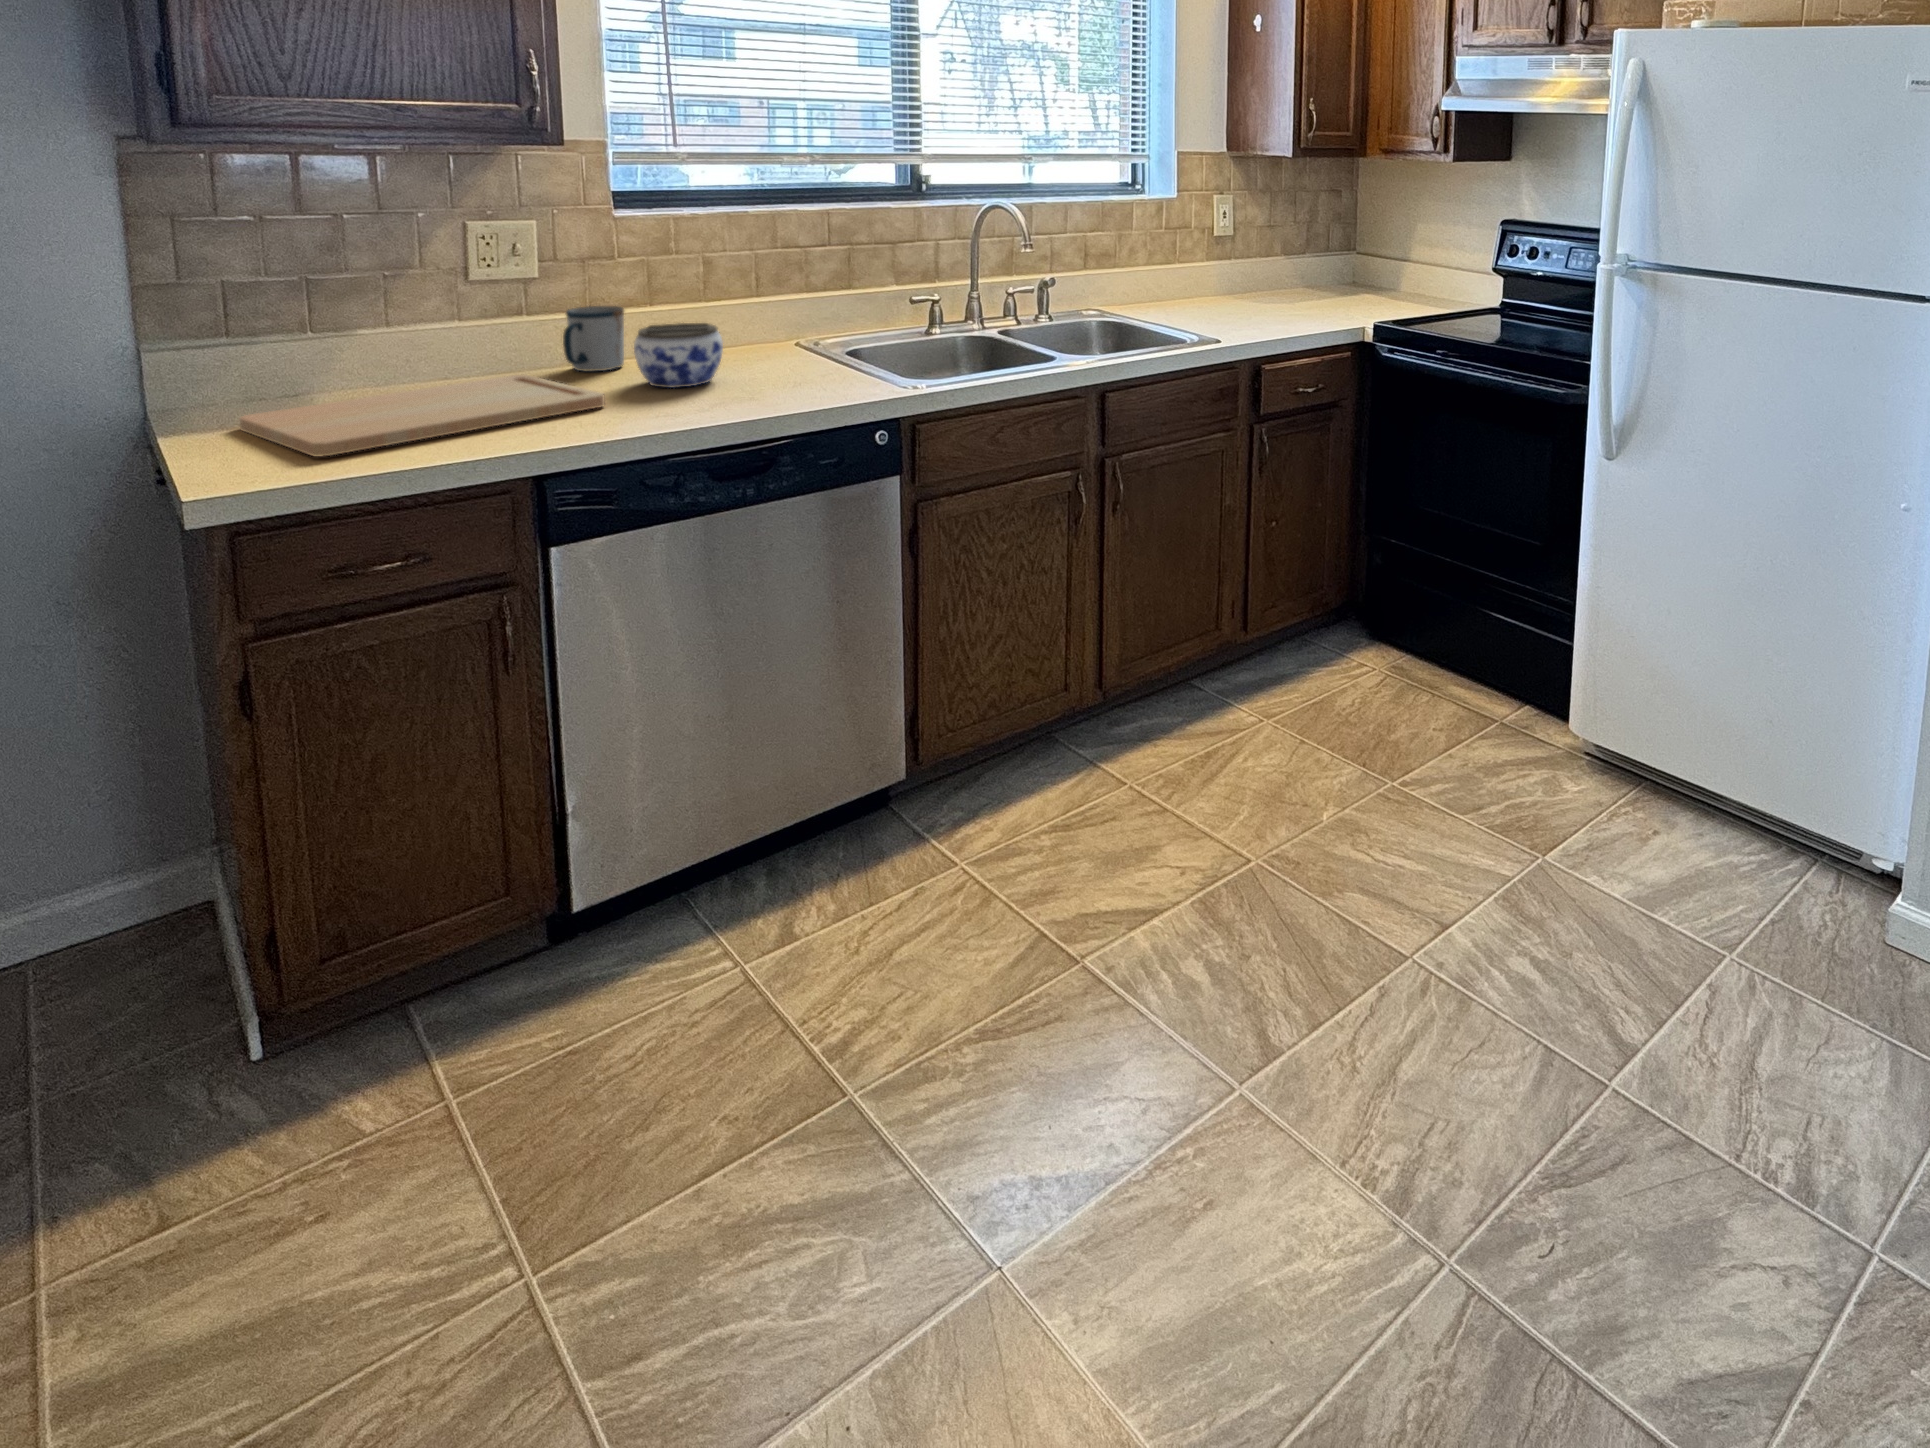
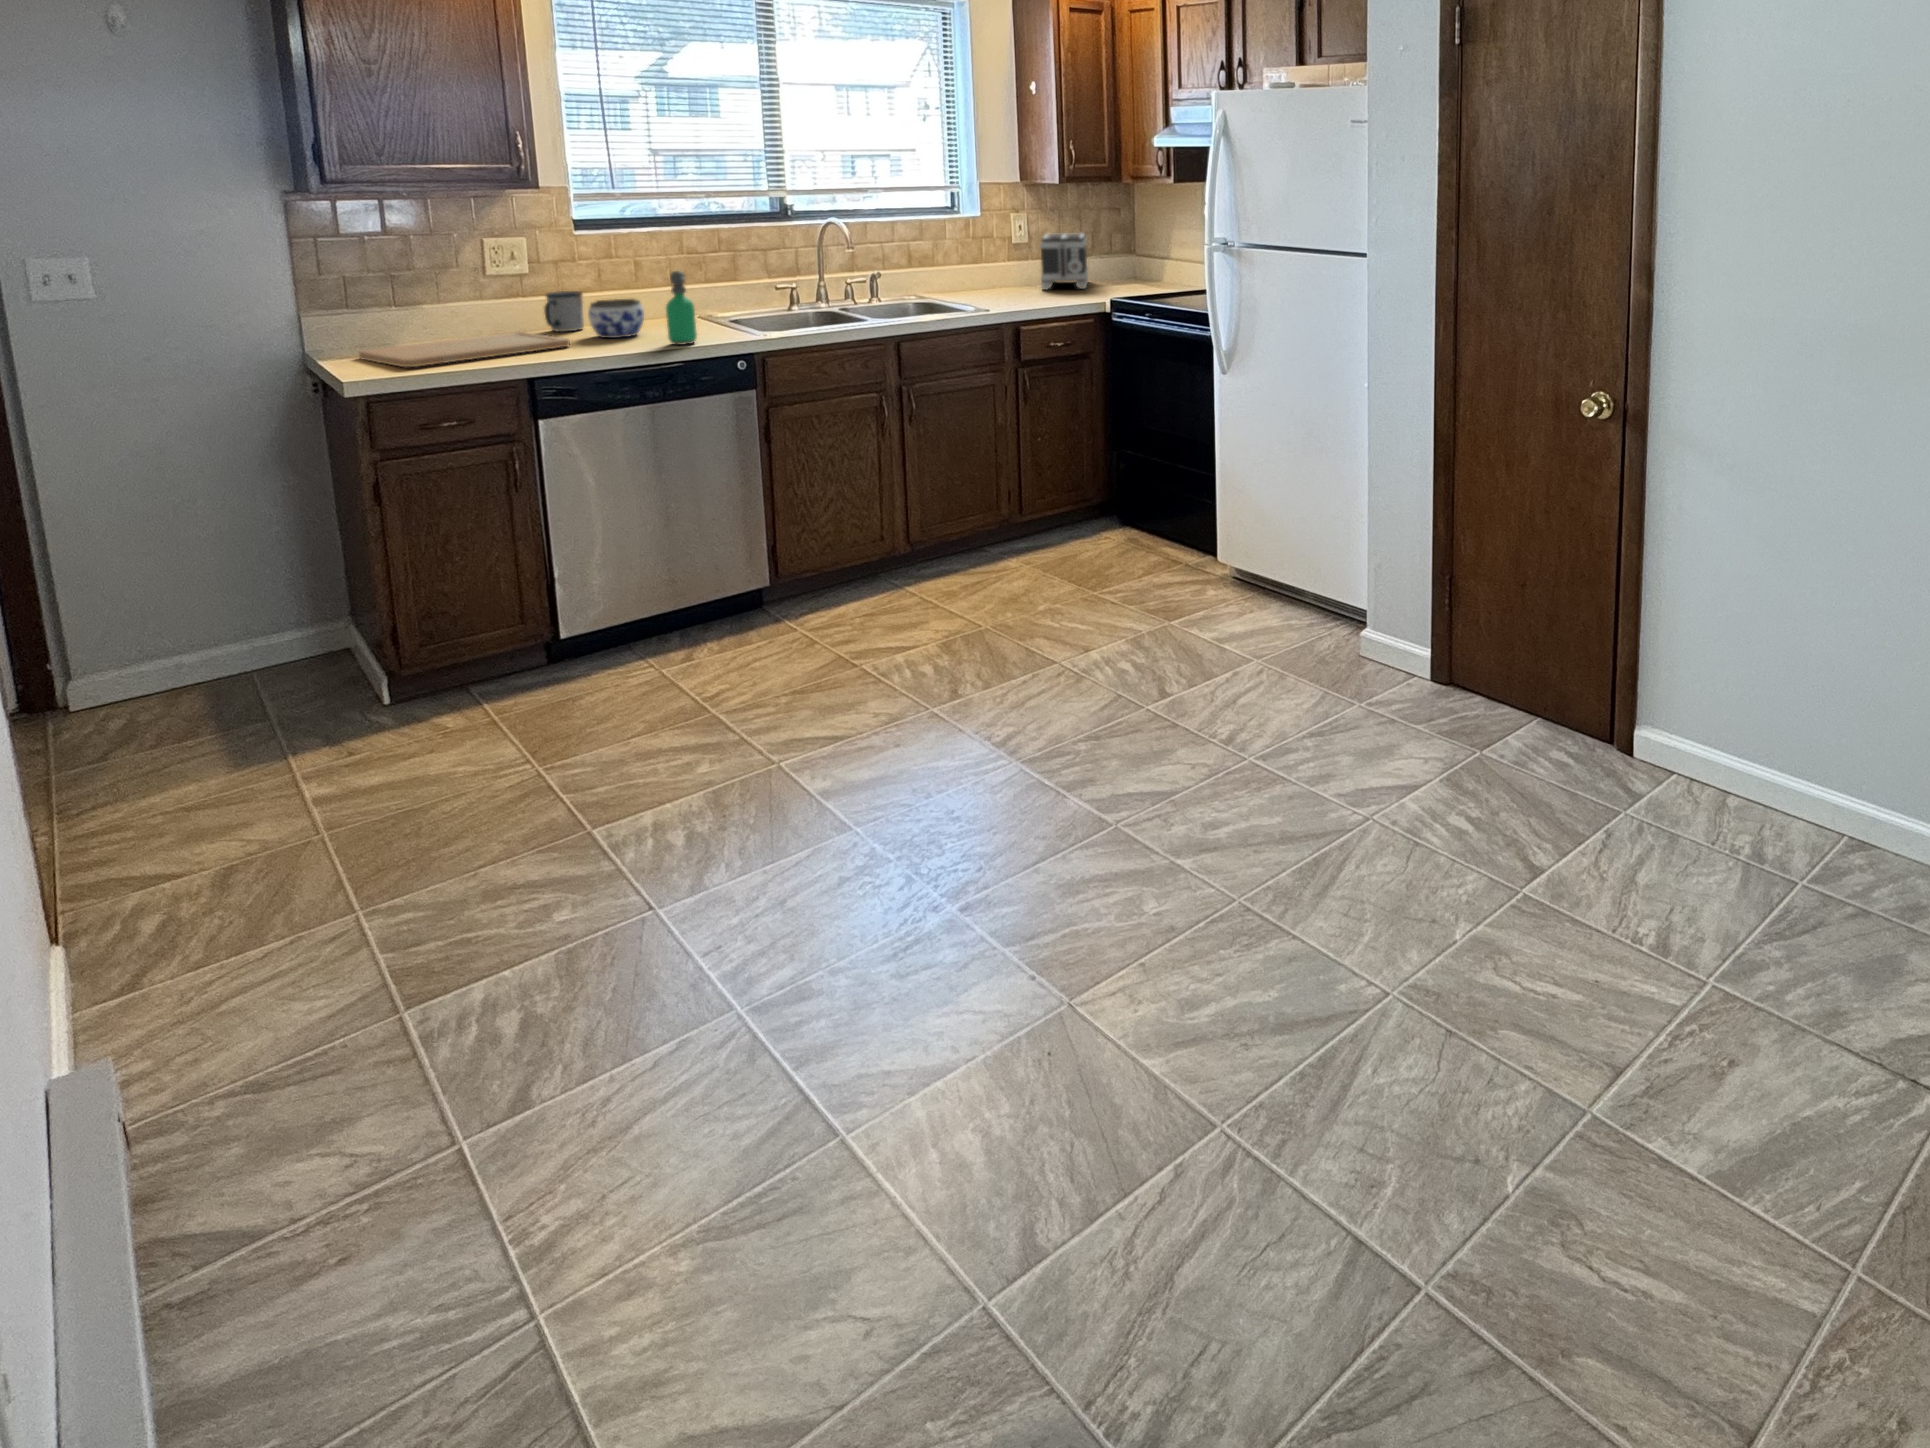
toaster: none [1251,223,1321,303] -> present [1040,233,1088,290]
soap dispenser: none [764,285,811,406] -> present [666,271,697,345]

